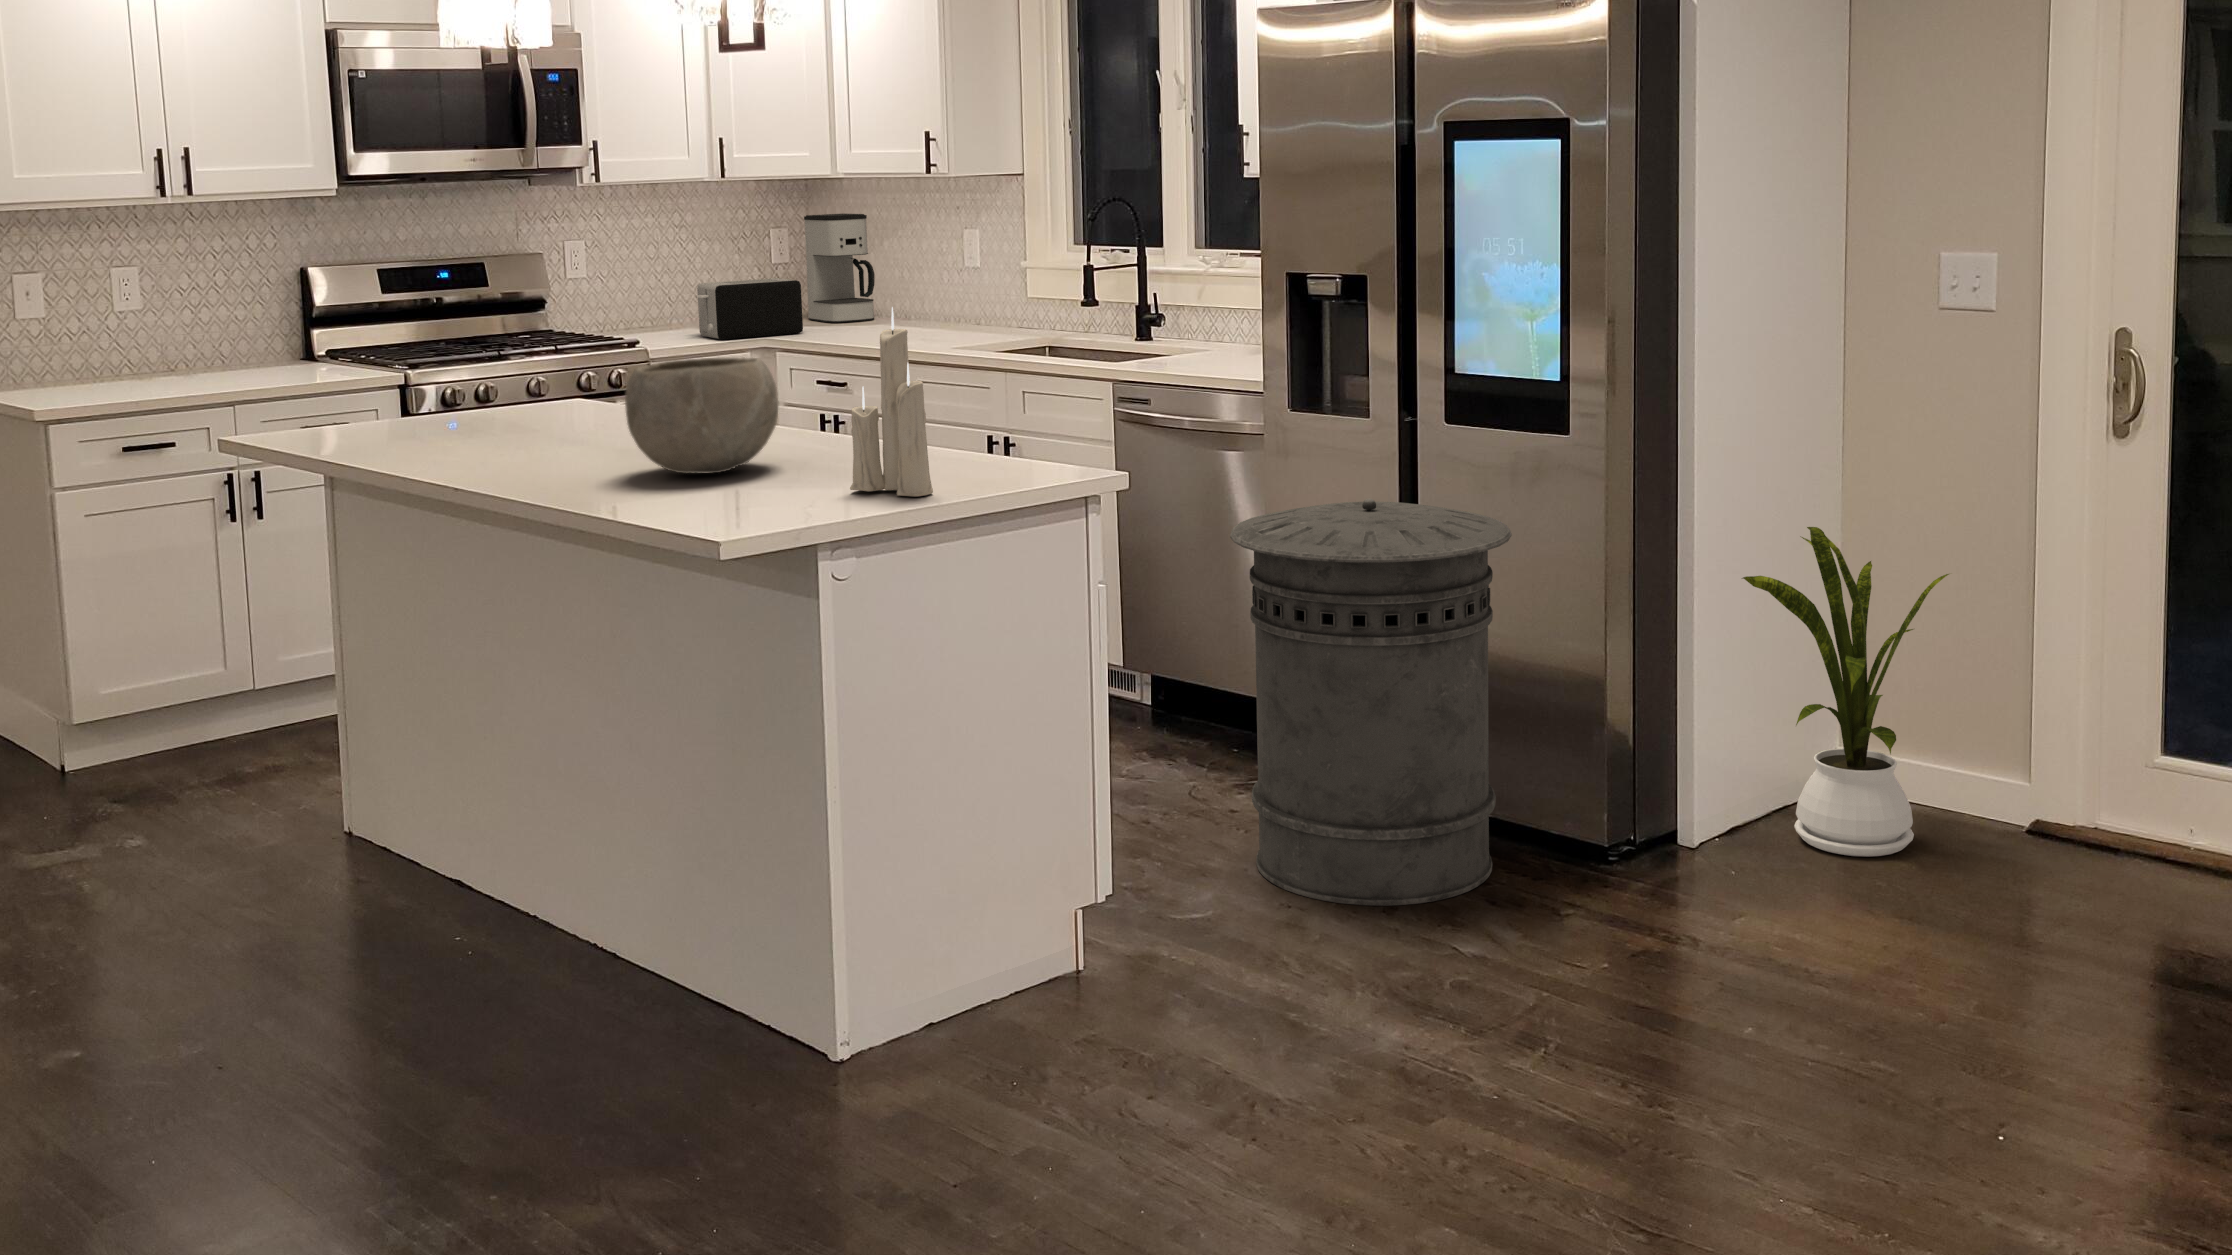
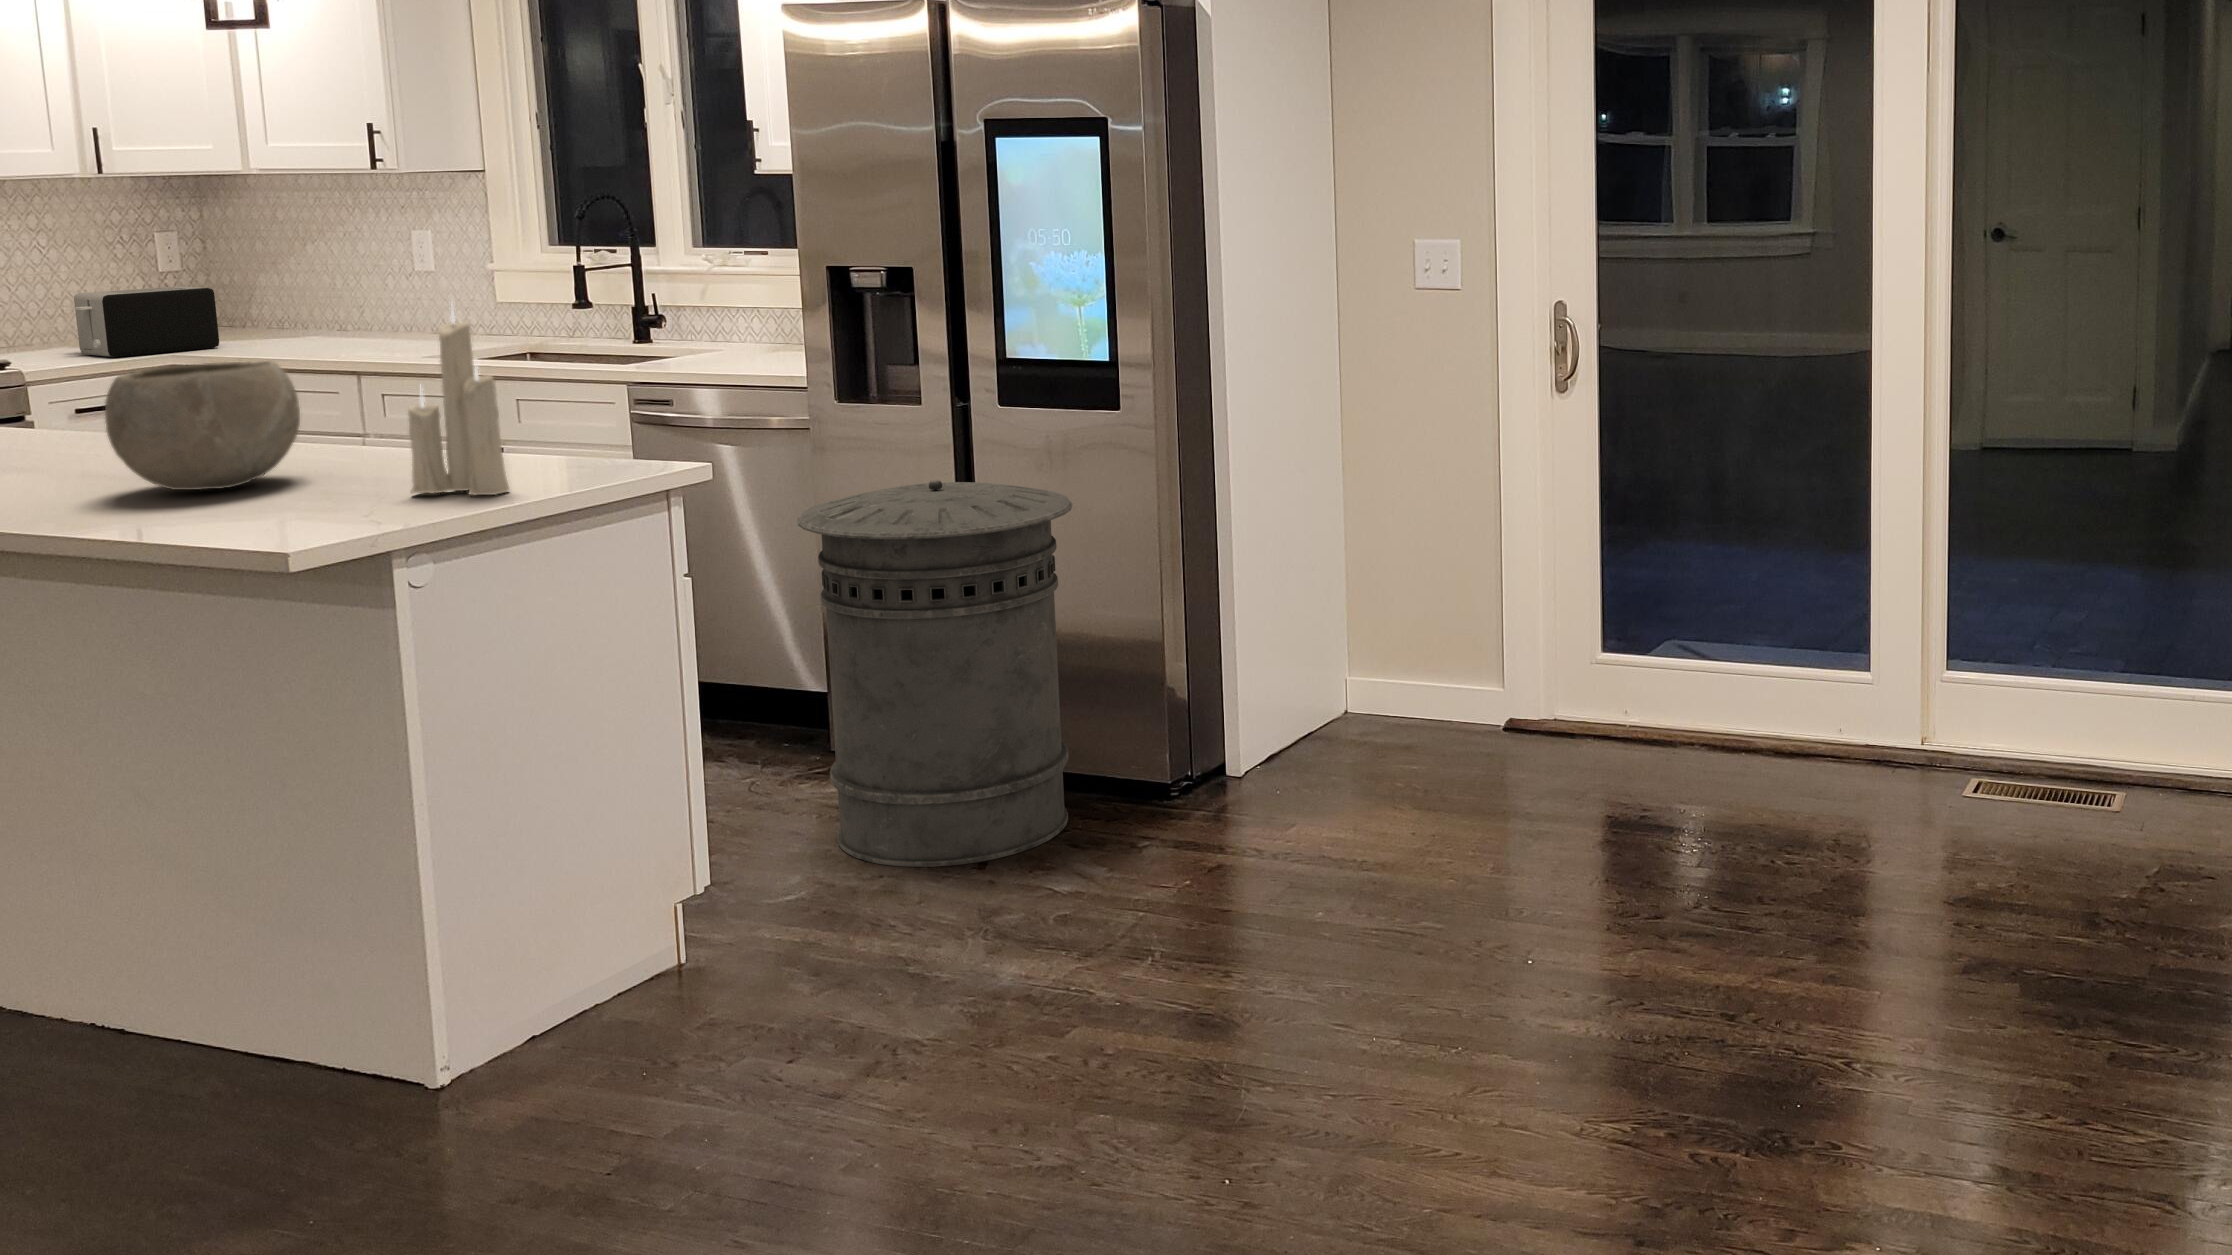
coffee maker: present [804,213,875,323] -> none [205,213,303,335]
house plant: present [1742,527,1949,857] -> none [1272,480,1443,765]

